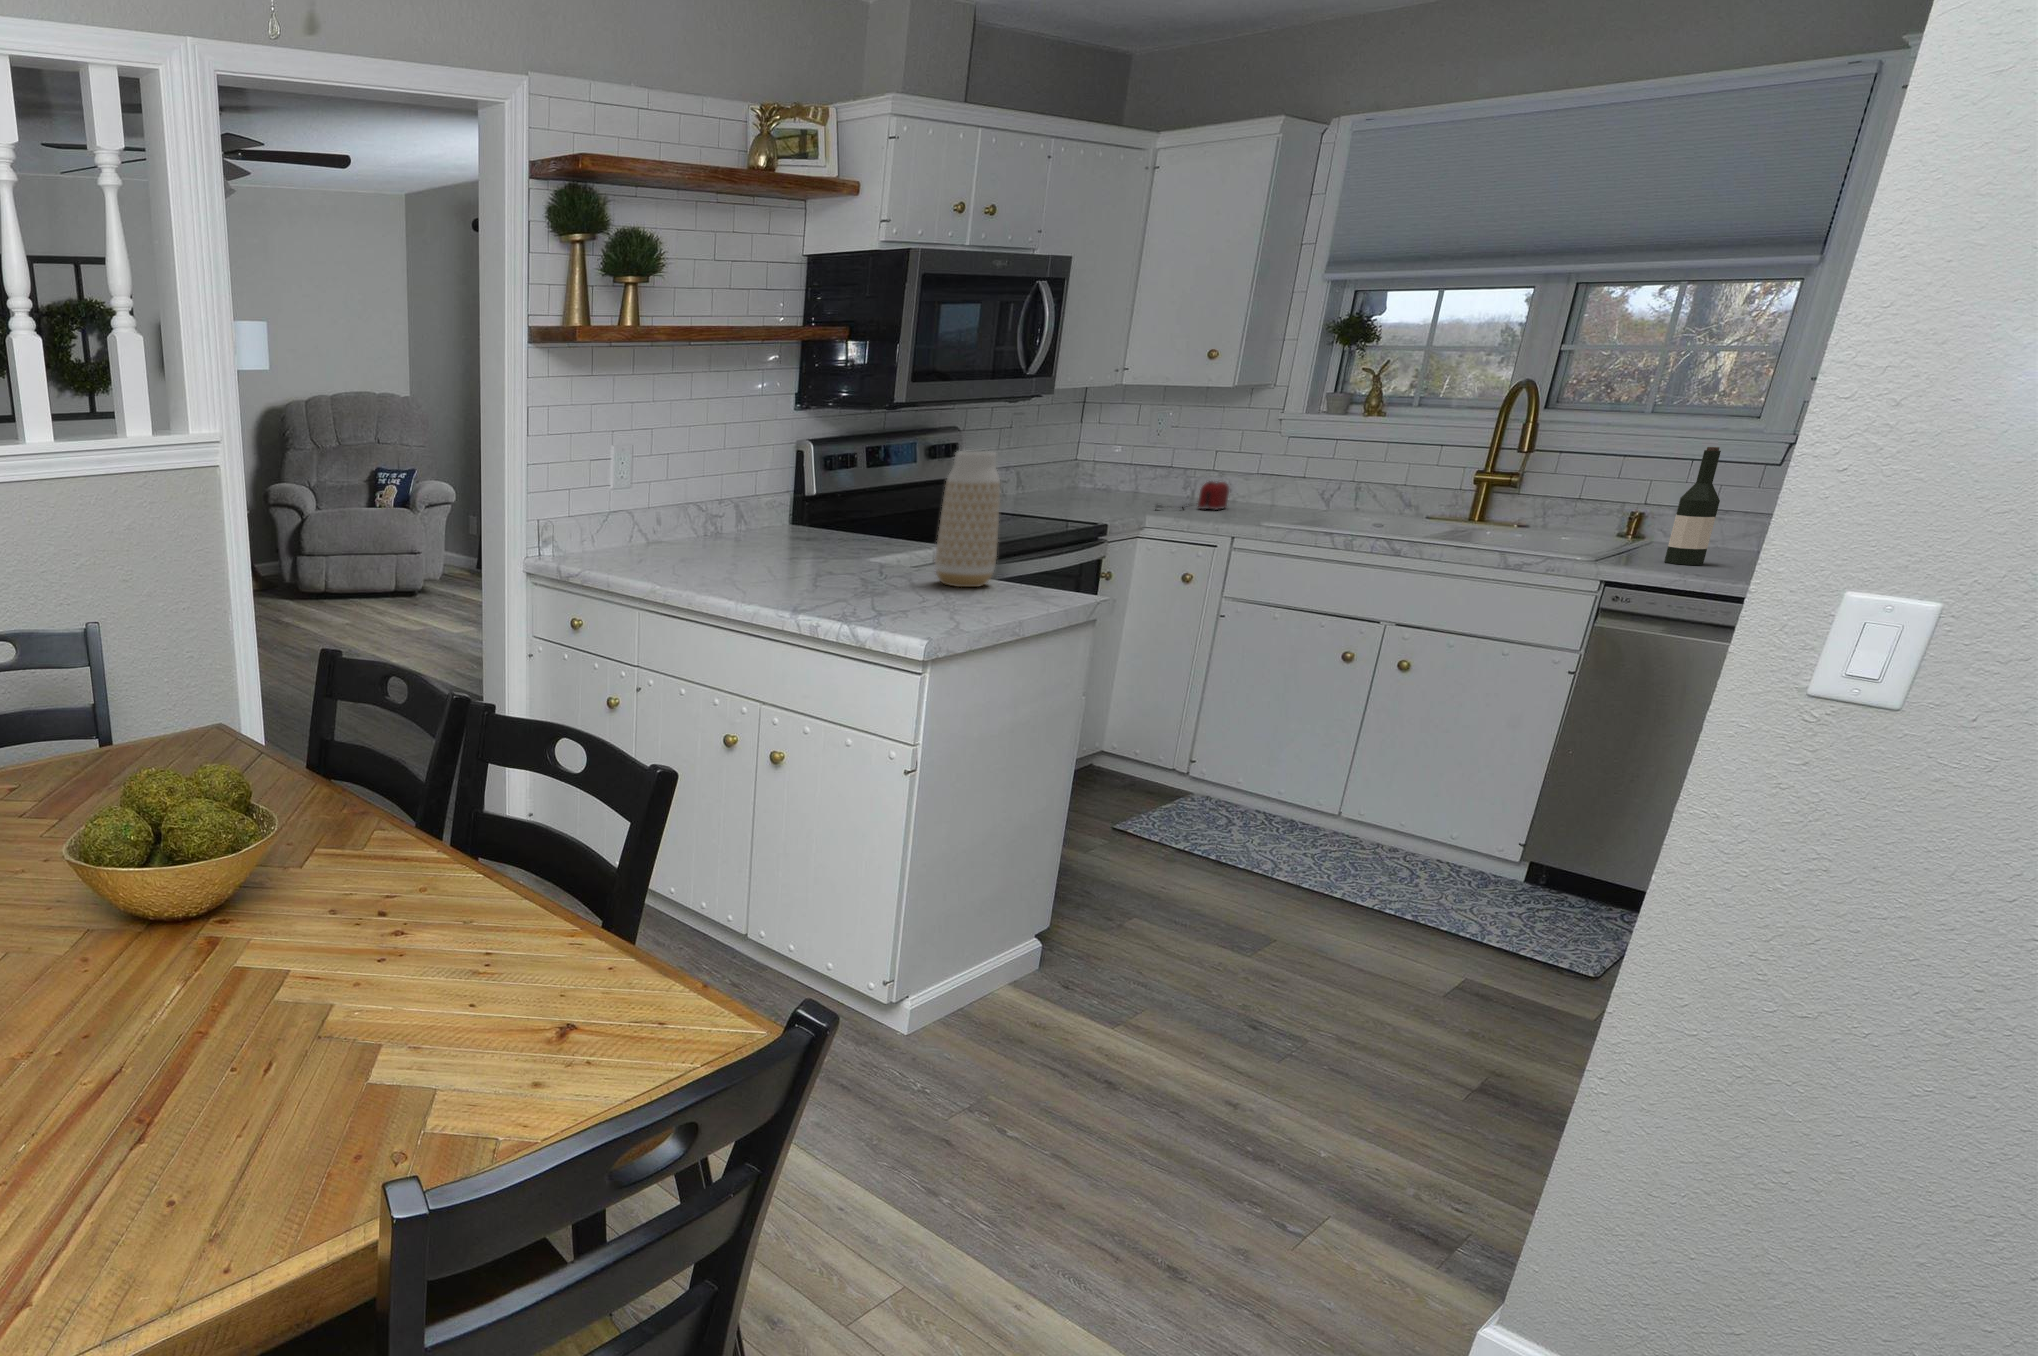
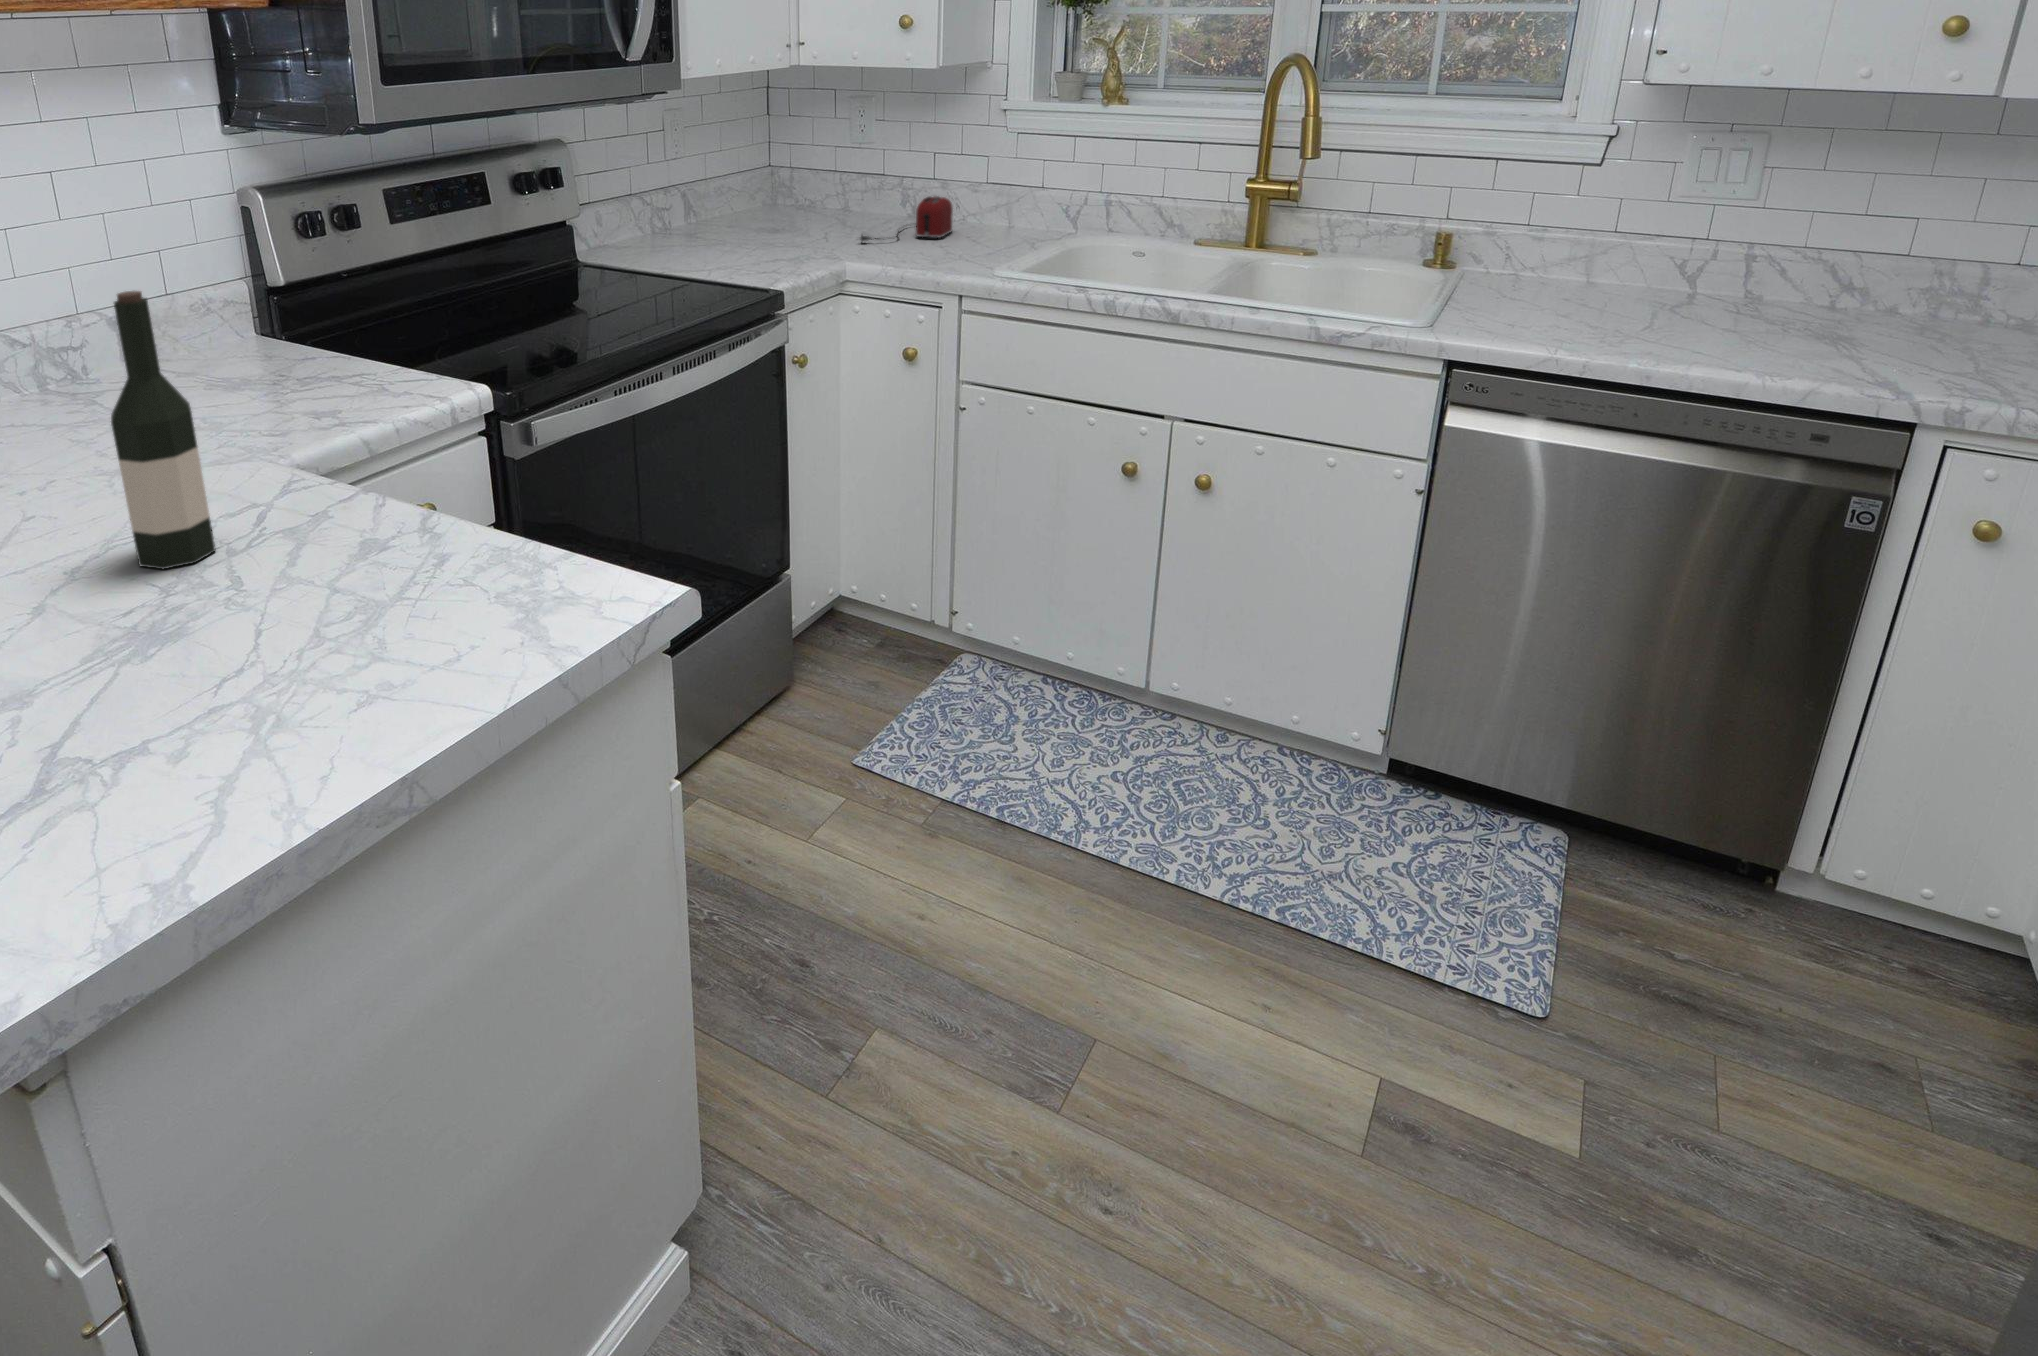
wine bottle: present [1664,447,1721,565] -> present [111,291,215,569]
vase: present [935,451,1000,587] -> none [287,314,453,649]

